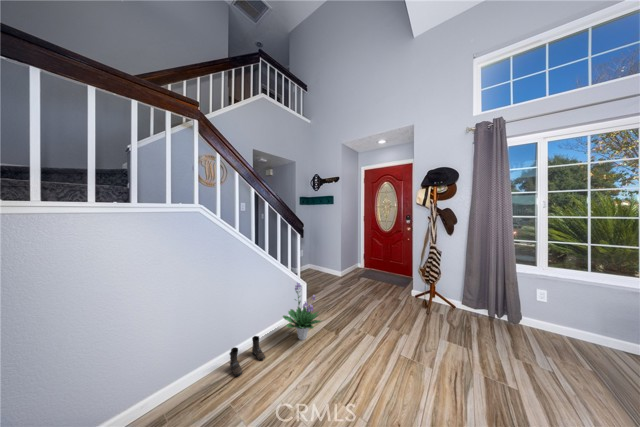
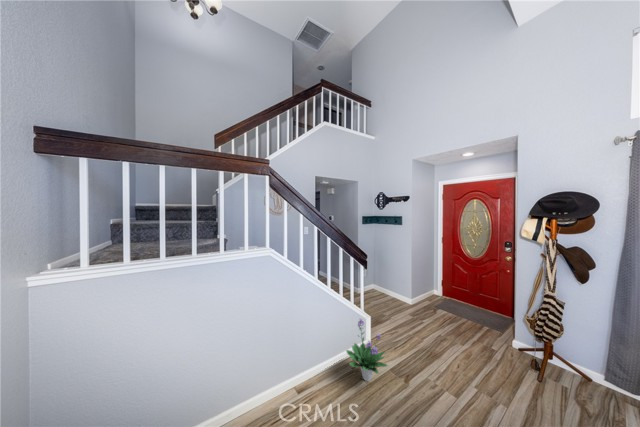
boots: present [230,336,265,376] -> none [297,368,329,408]

